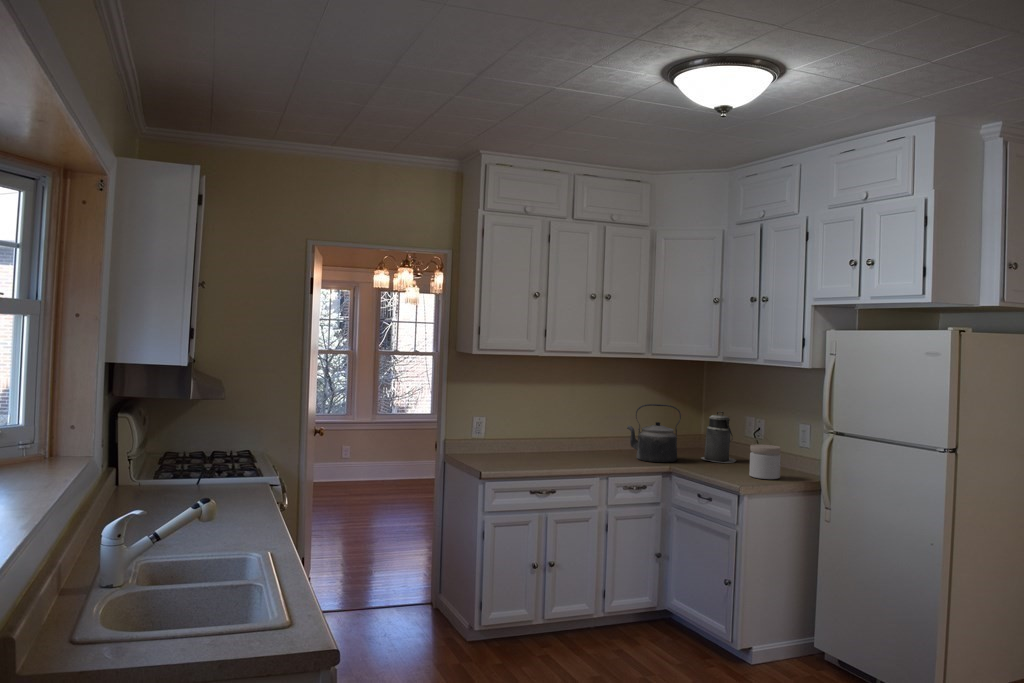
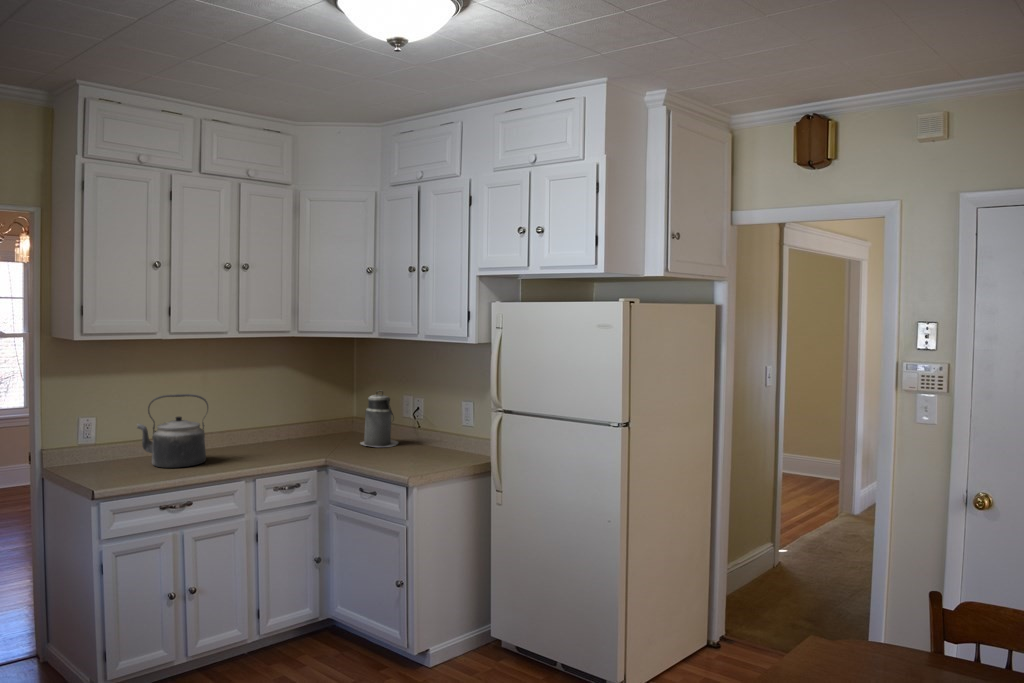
kettle: present [627,404,681,463] -> present [137,394,208,468]
jar: present [749,444,781,479] -> none [417,427,450,465]

